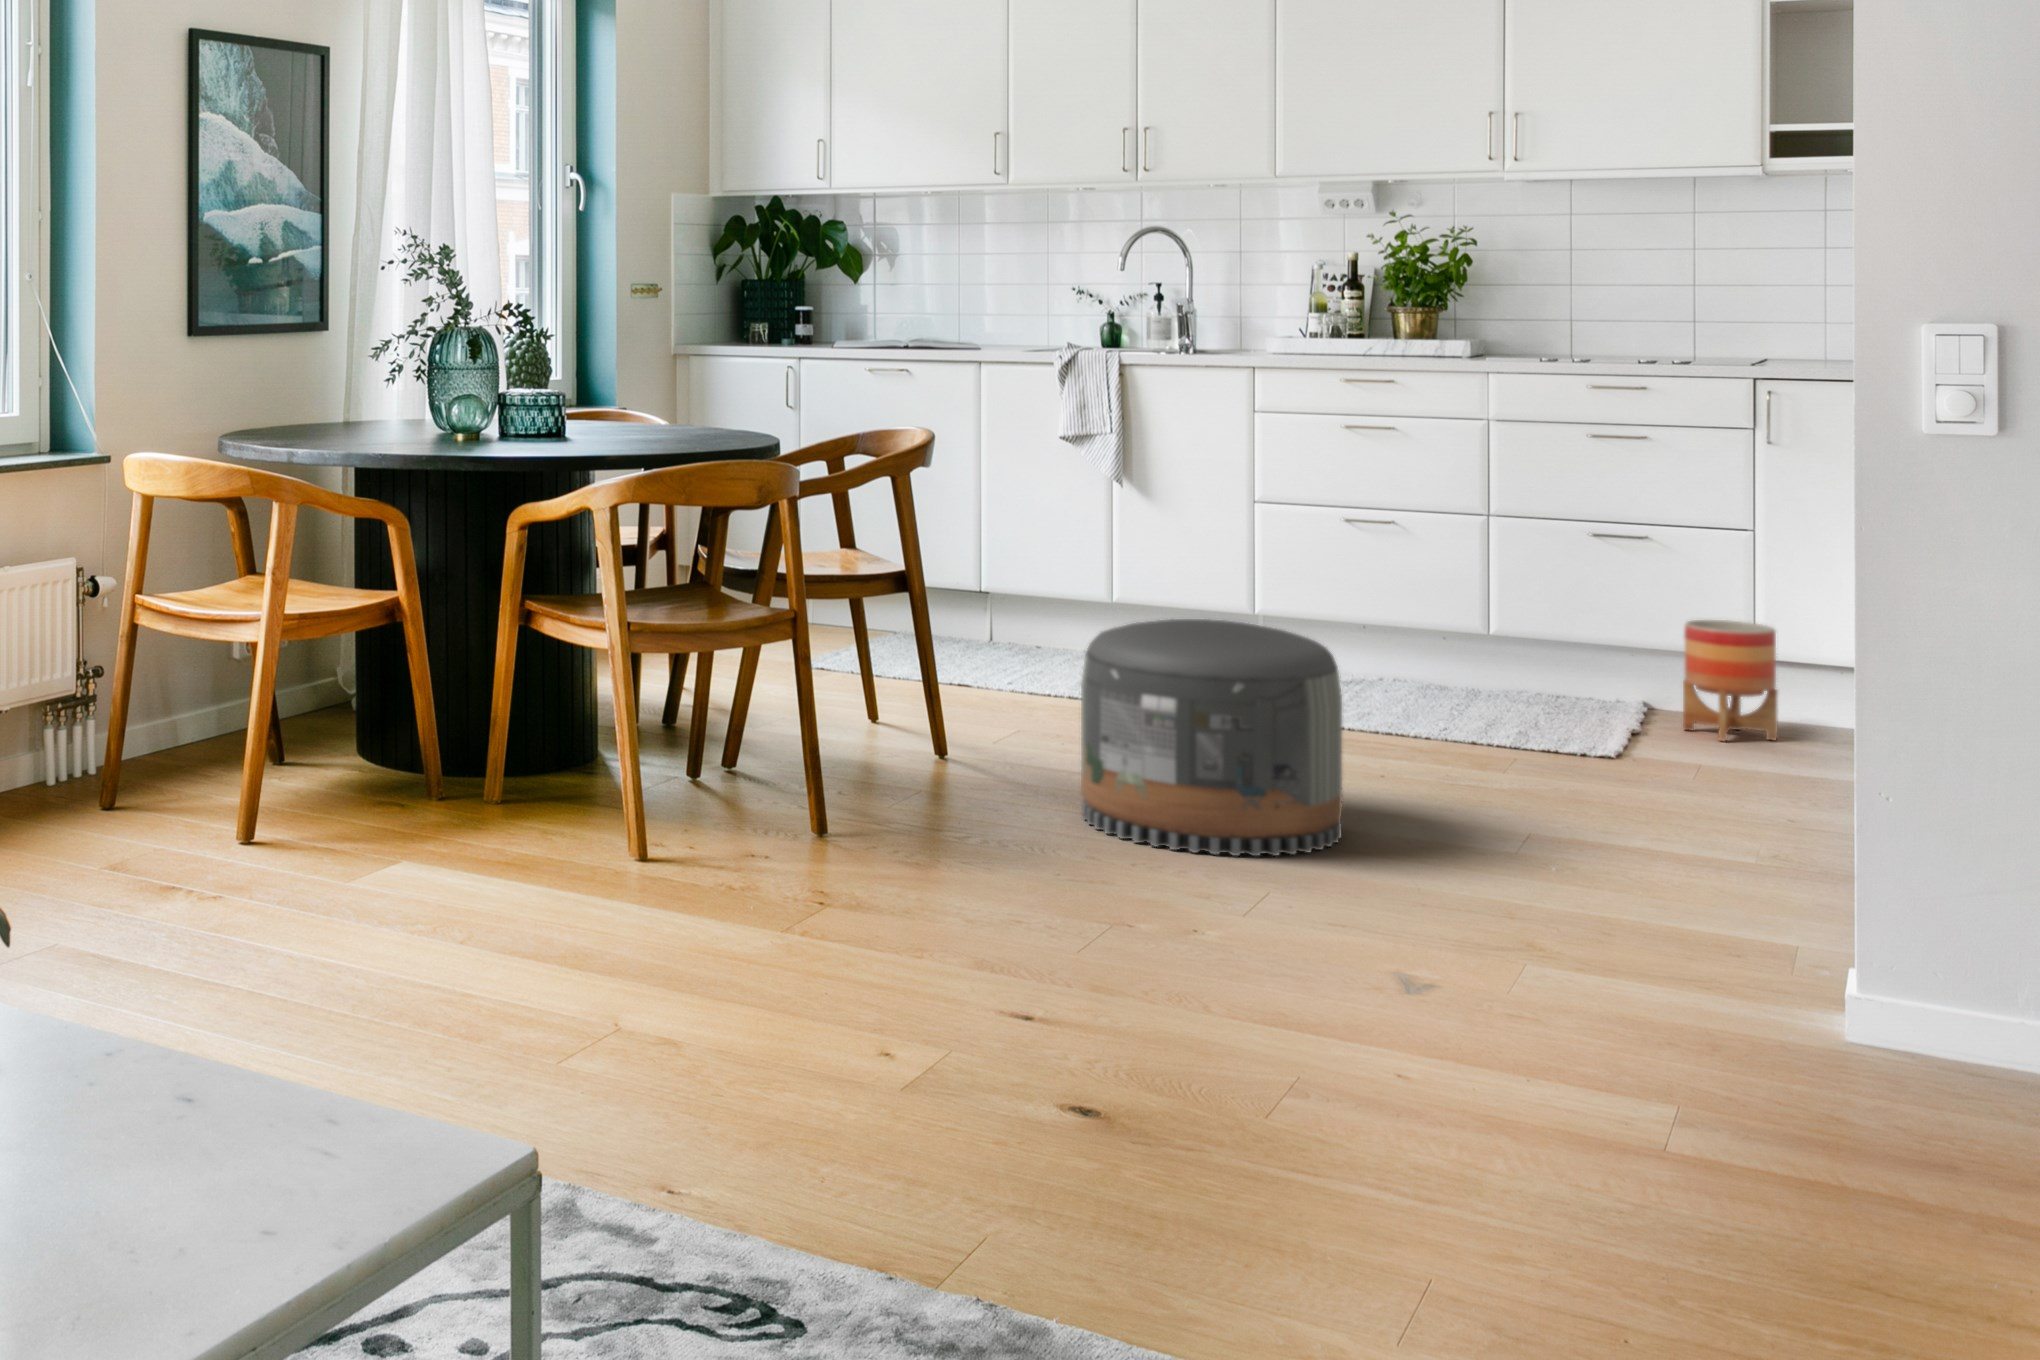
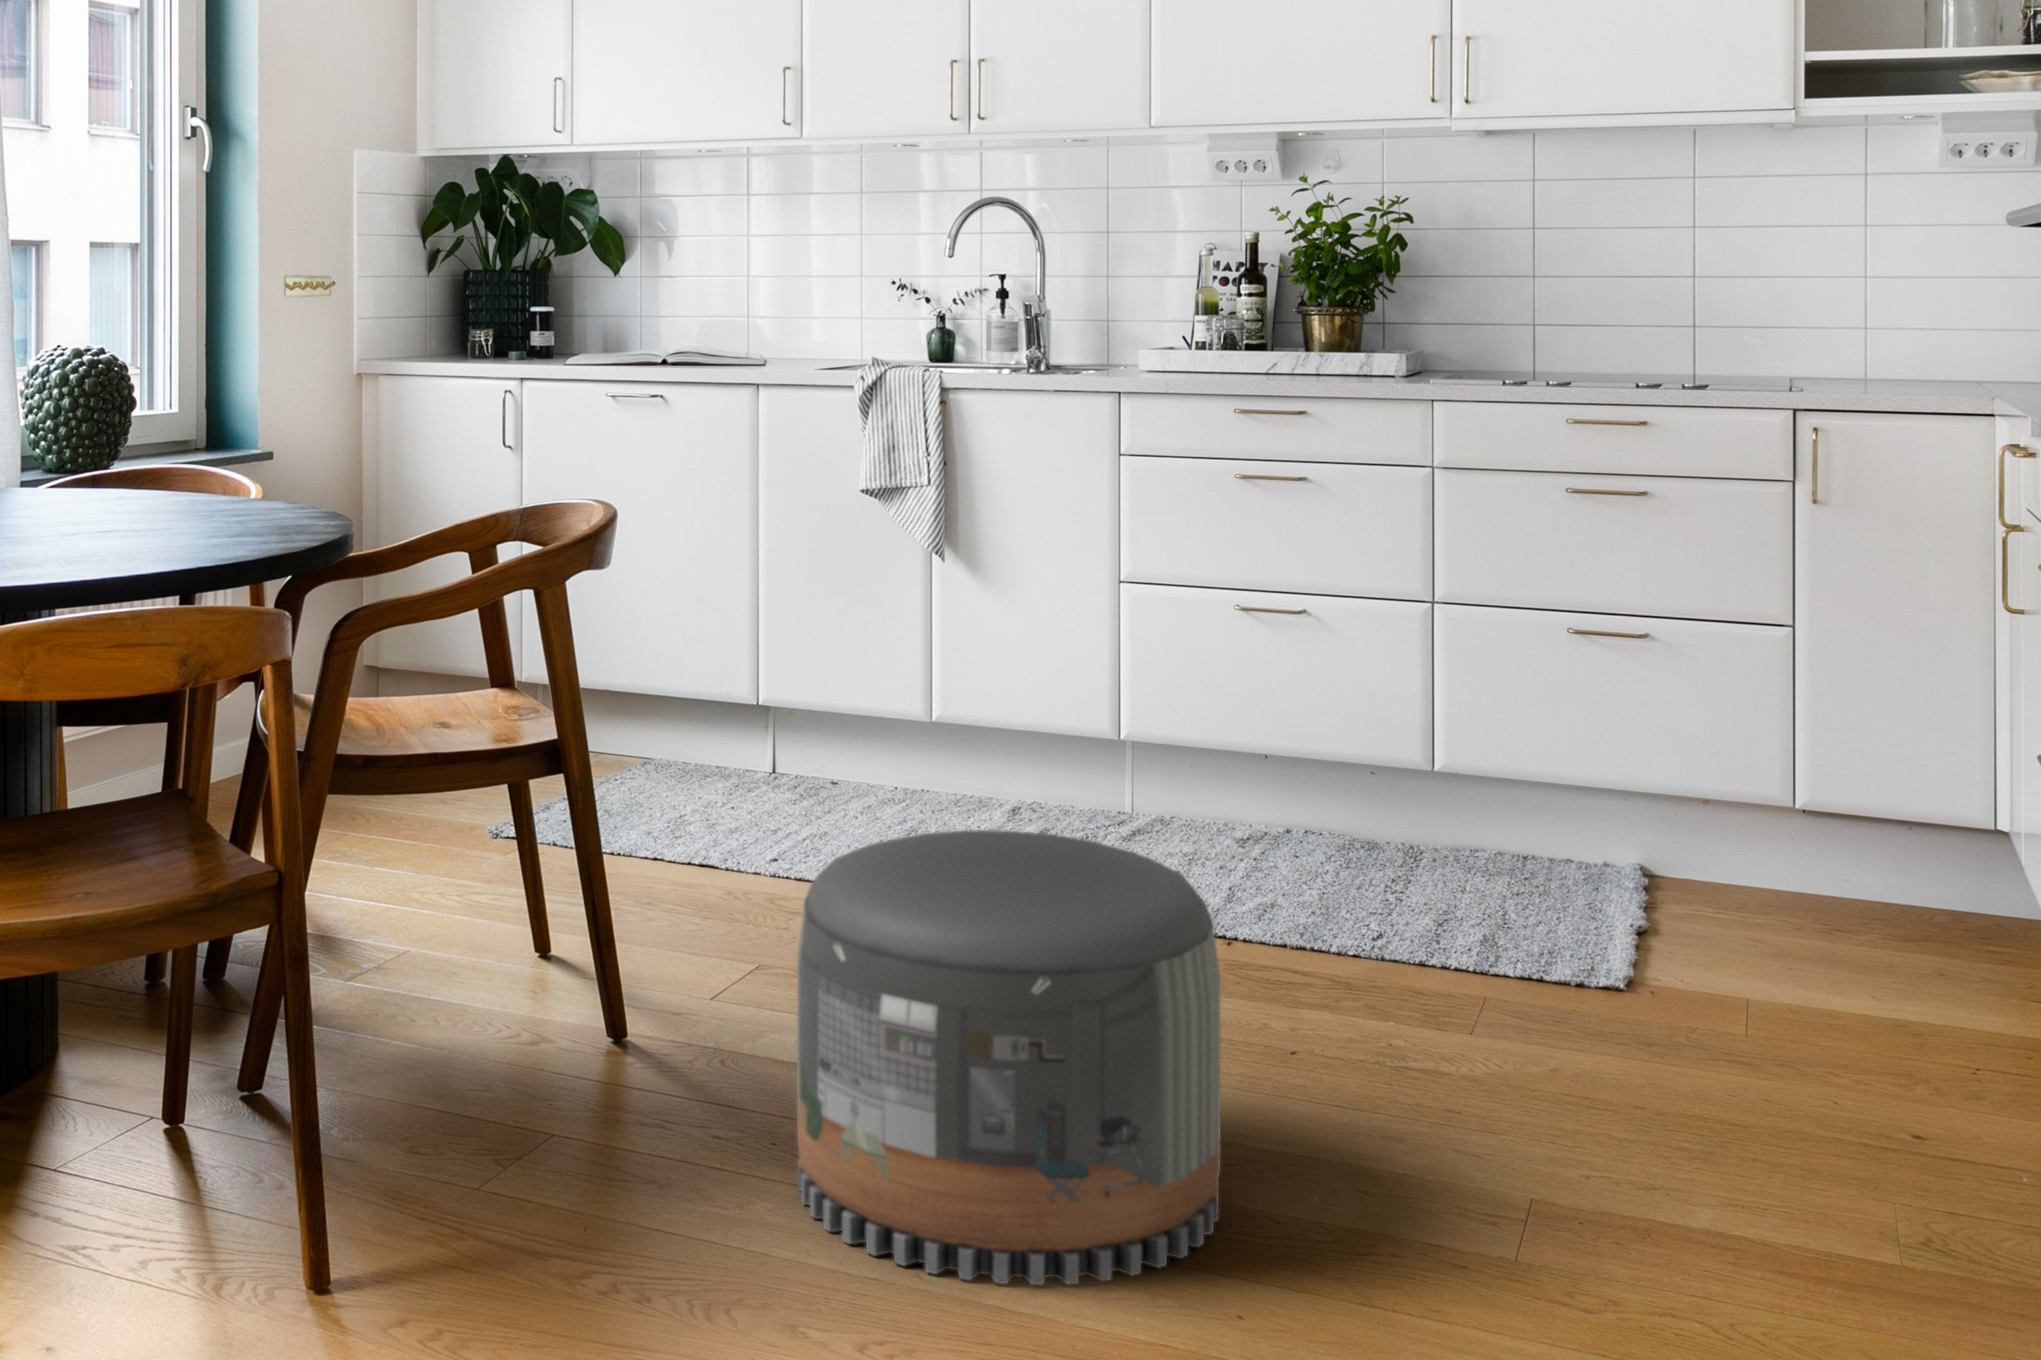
planter: present [1683,620,1778,742] -> none [1704,758,1836,943]

